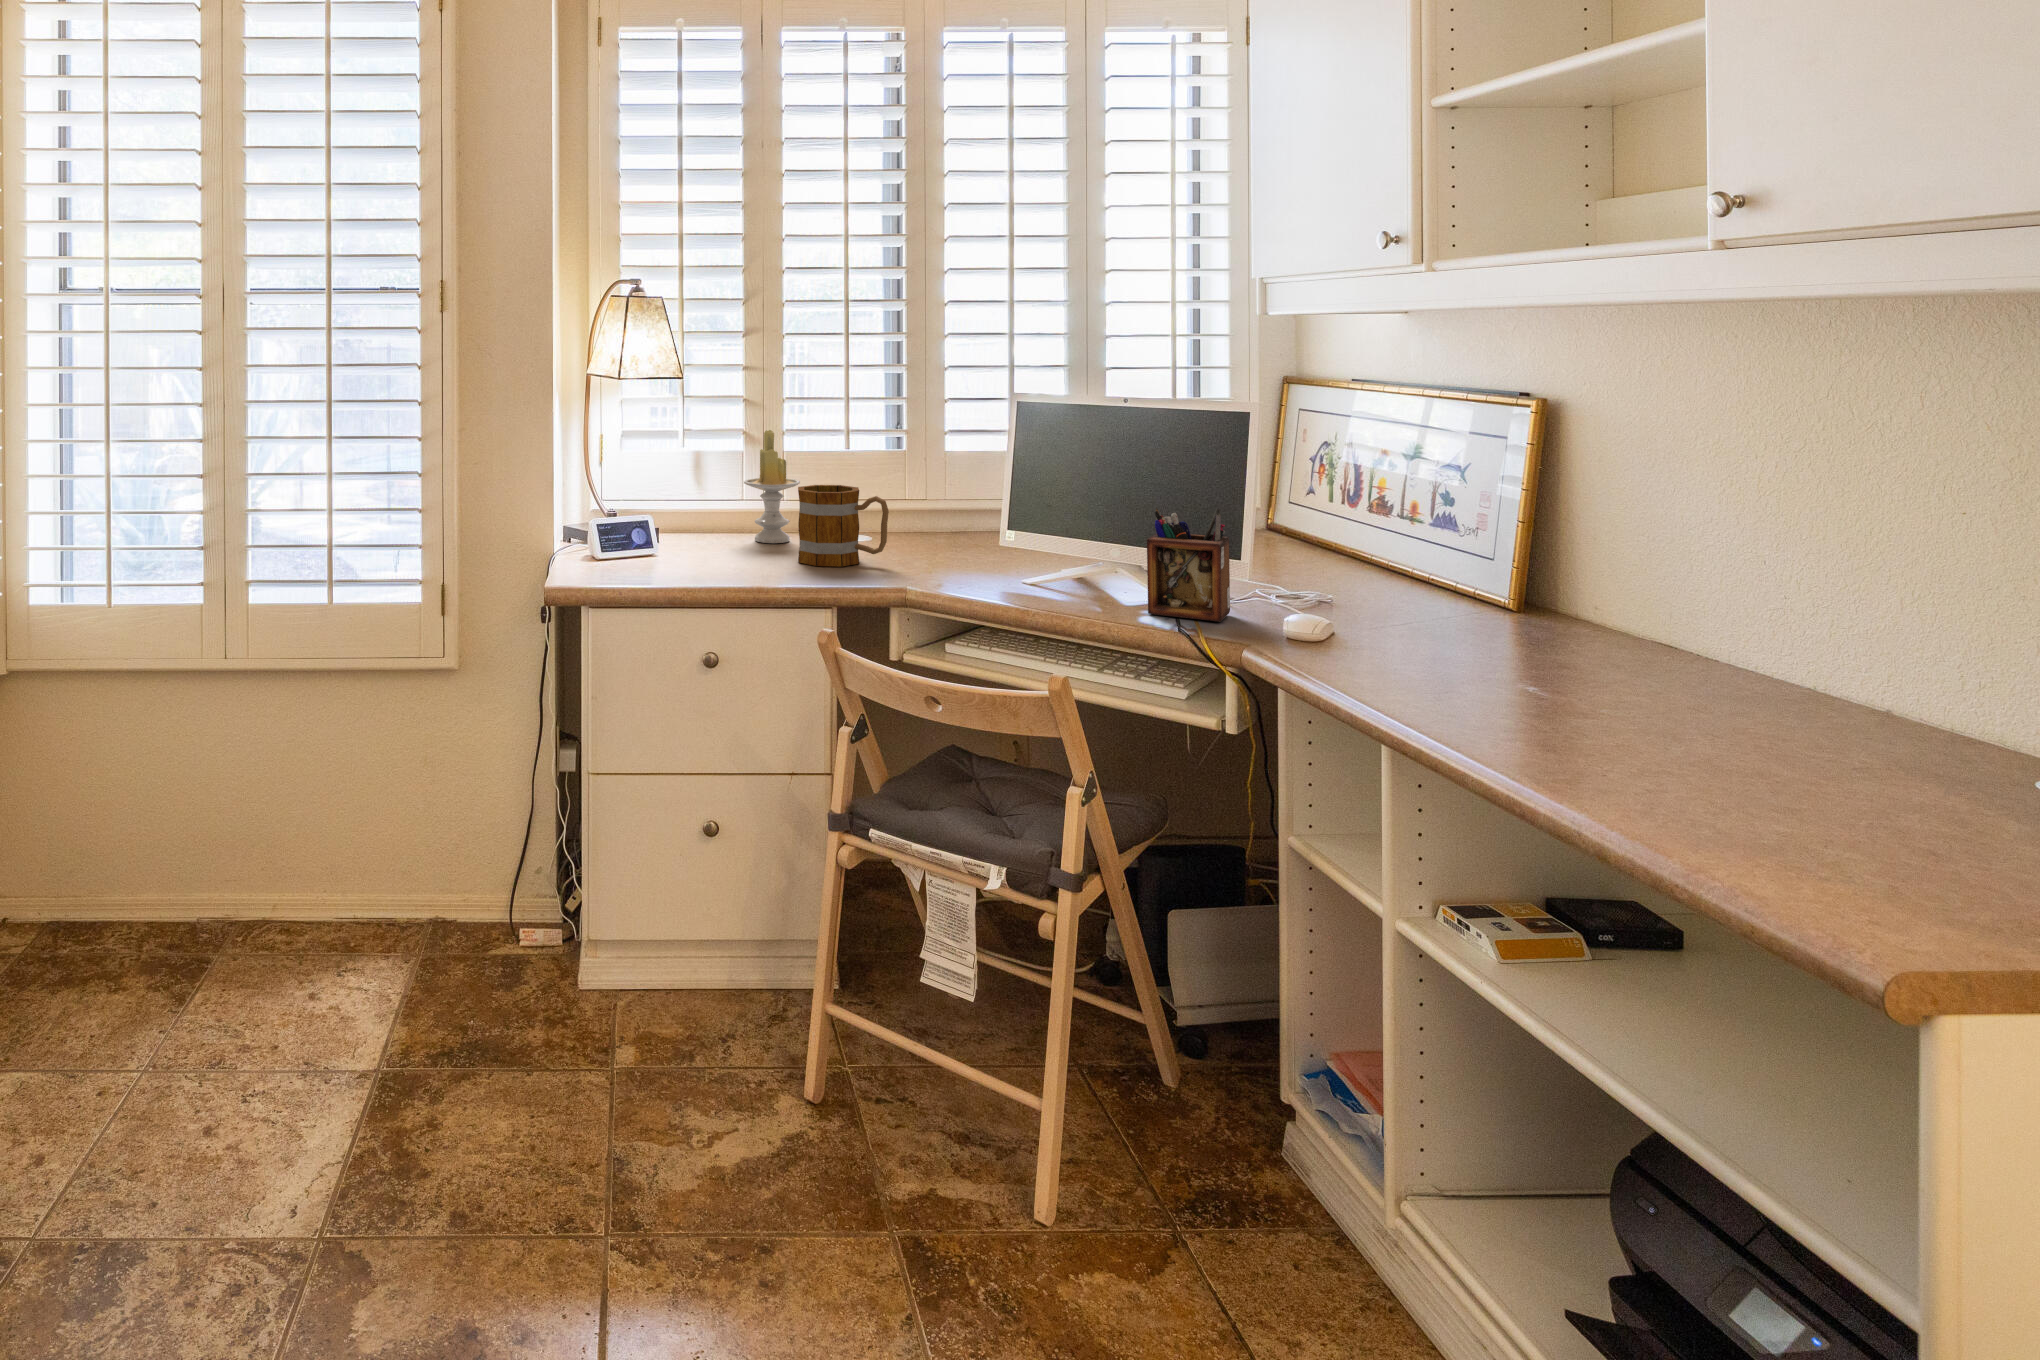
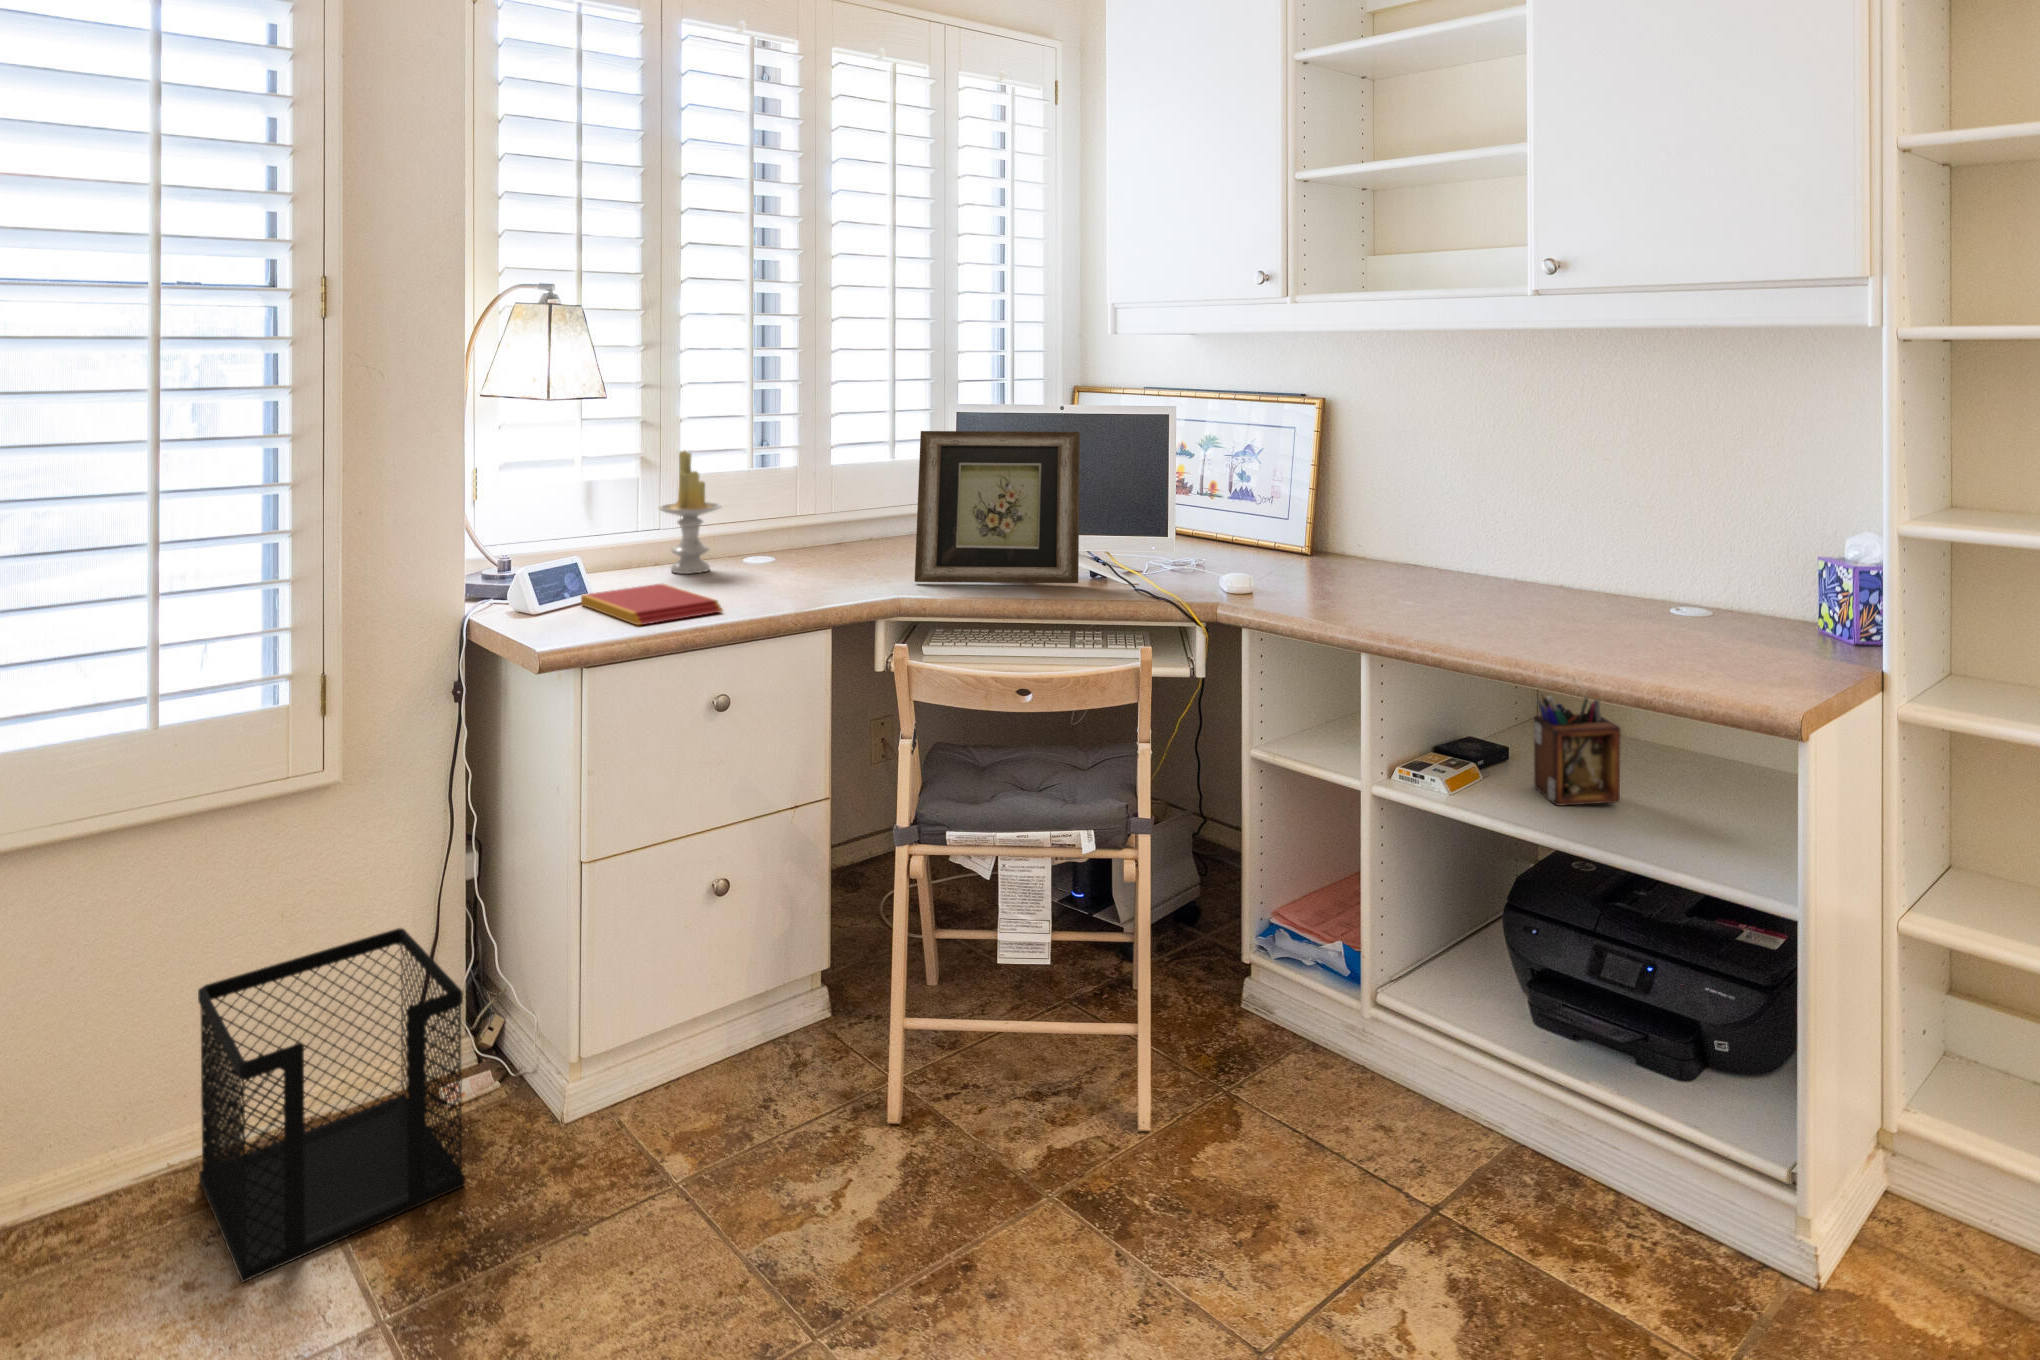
picture frame: none [936,421,1124,601] -> present [915,431,1080,583]
mug: present [798,485,889,567] -> none [753,503,853,588]
desk organizer: present [1147,507,1230,622] -> present [1534,696,1620,806]
book: none [638,547,723,579] -> present [581,584,723,625]
wastebasket: none [336,790,503,1005] -> present [198,928,465,1282]

